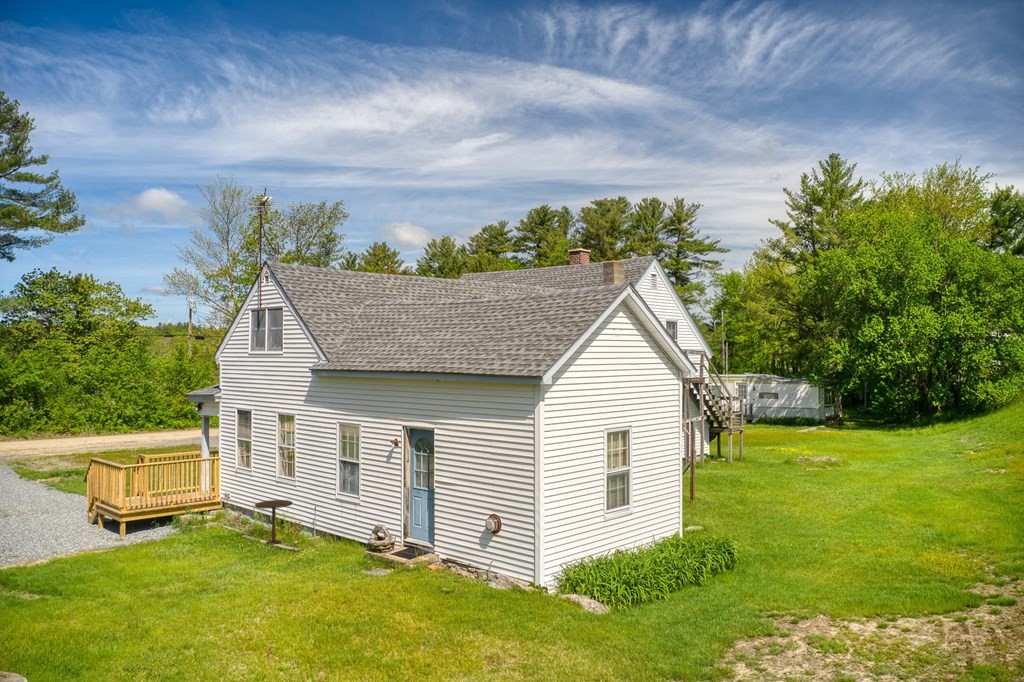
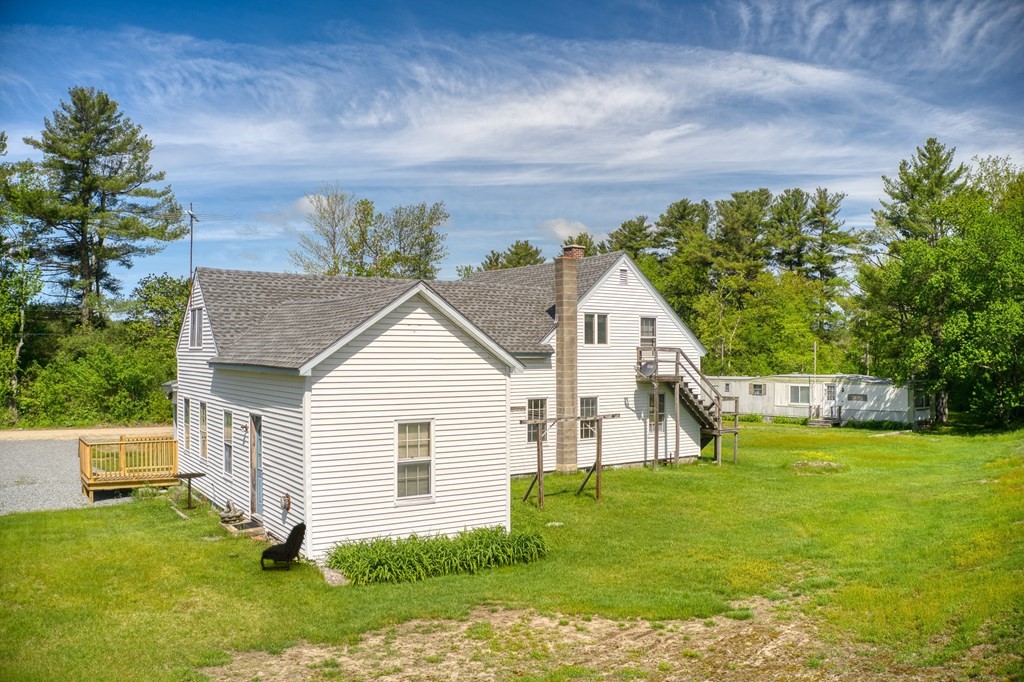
lounge chair: none [500,558,550,618] -> present [260,522,306,571]

